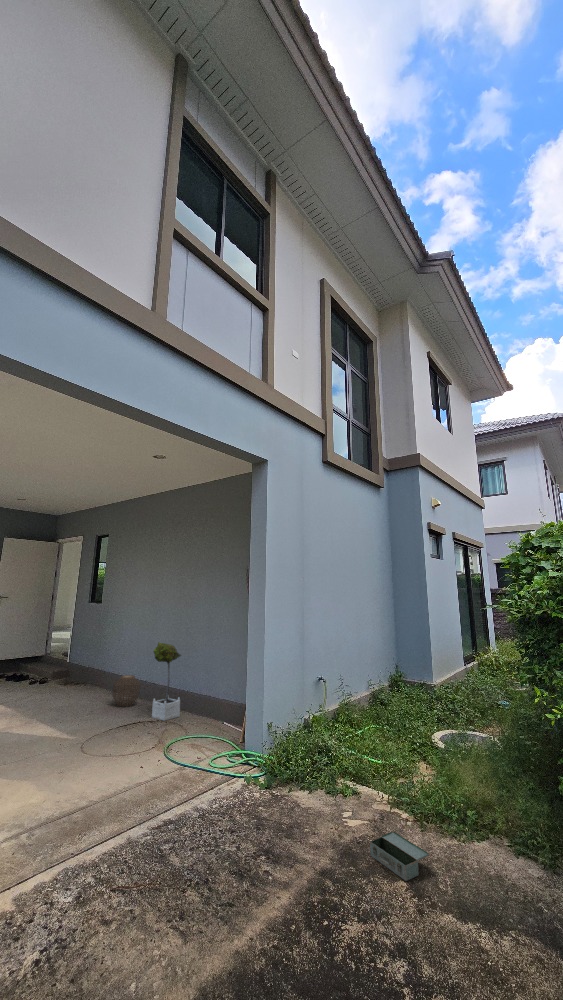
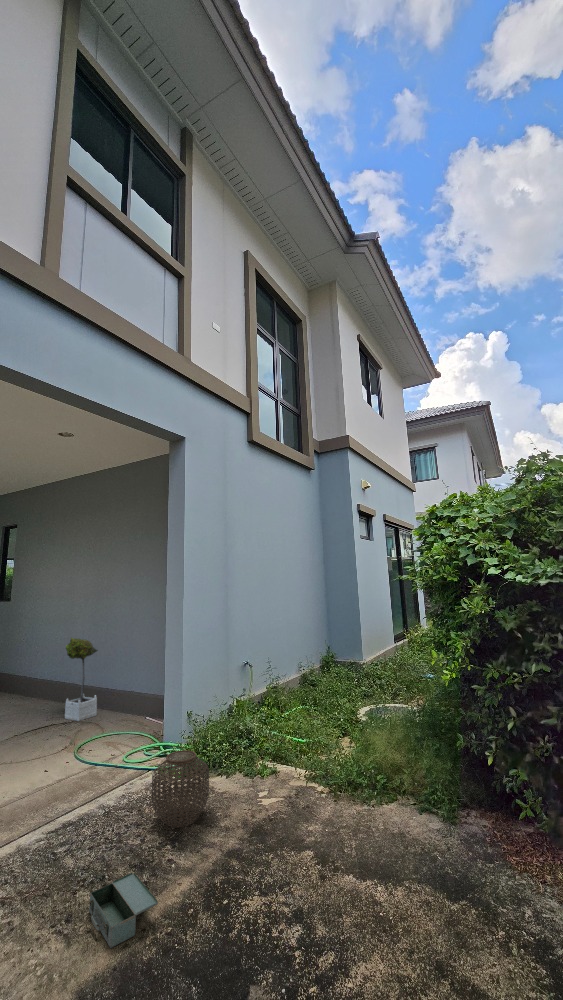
woven basket: present [113,675,140,707] -> present [151,750,209,828]
toolbox: present [370,832,429,881] -> present [89,873,158,948]

